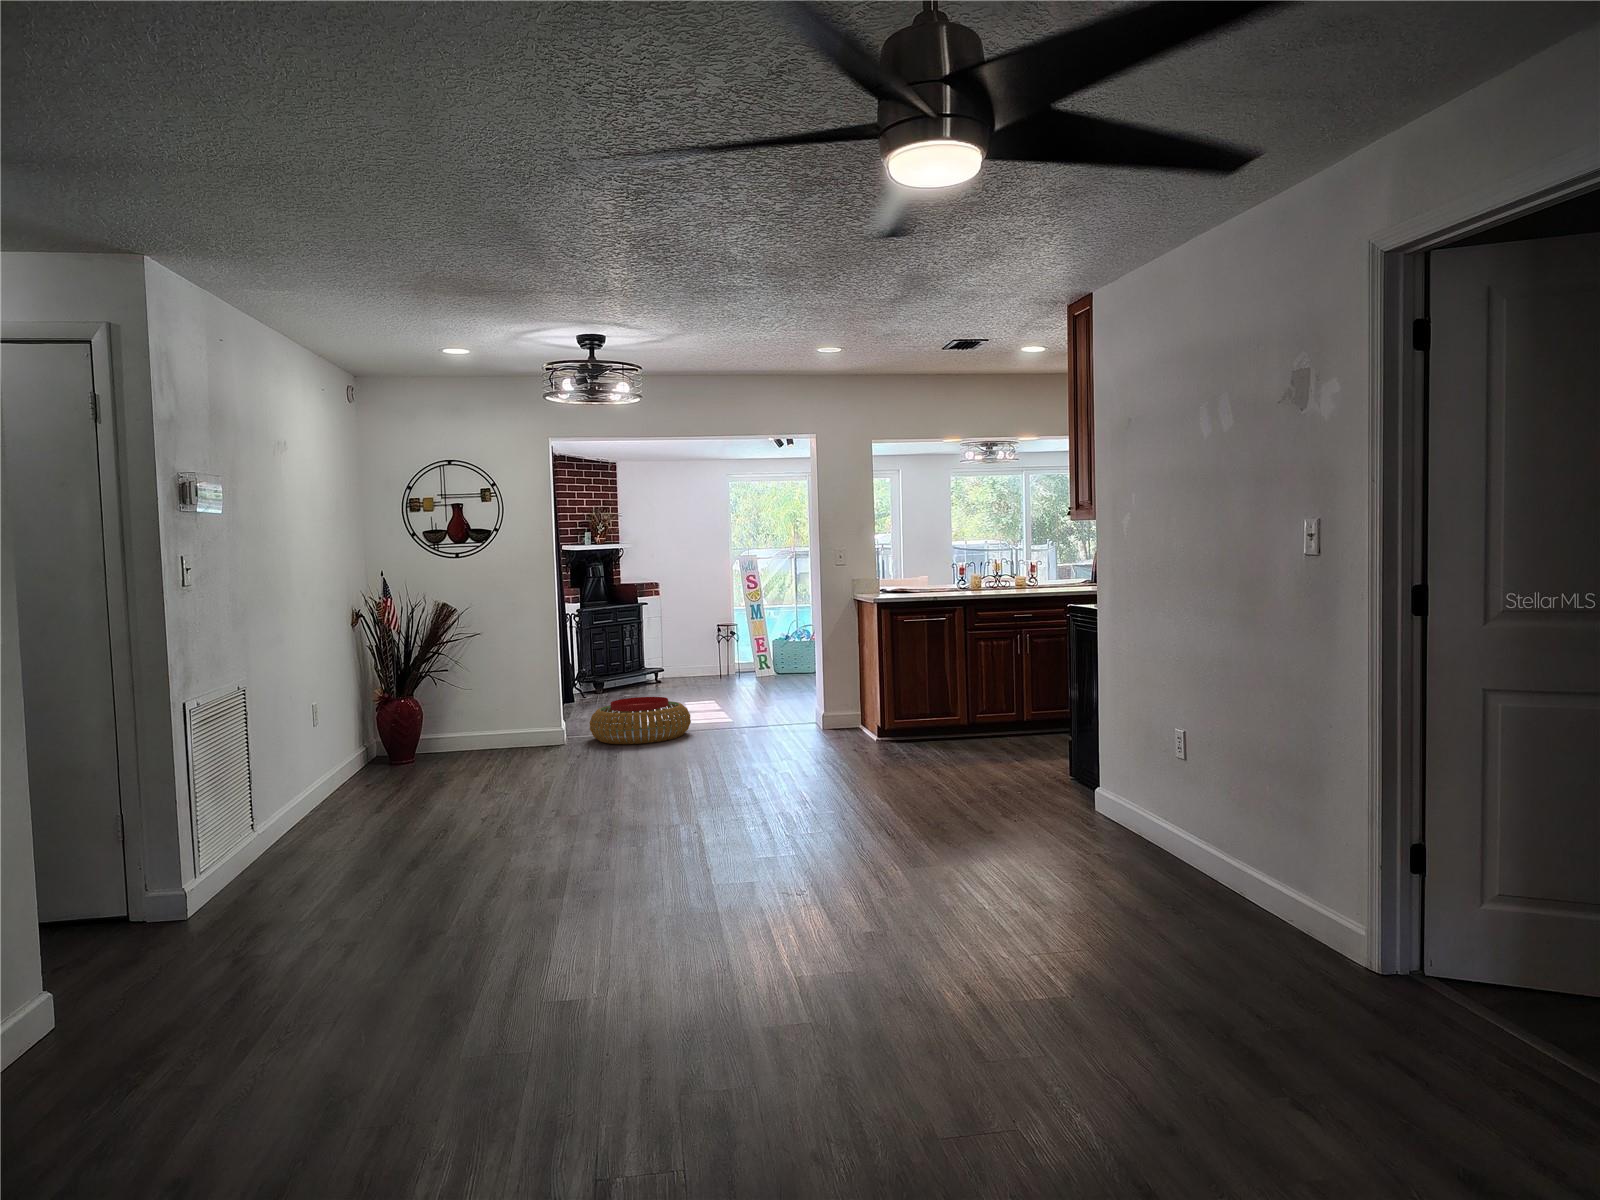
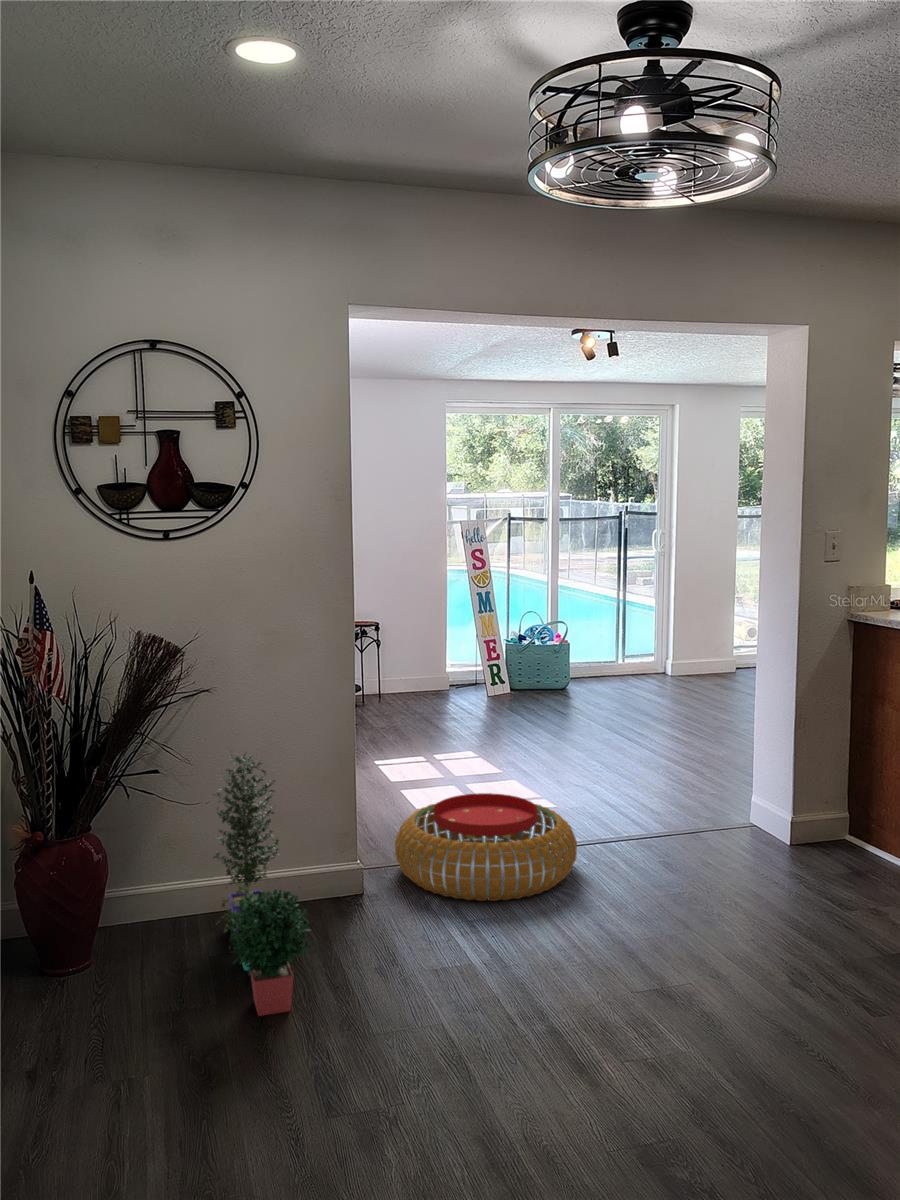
potted plant: none [465,662,516,772] -> present [213,751,310,1016]

